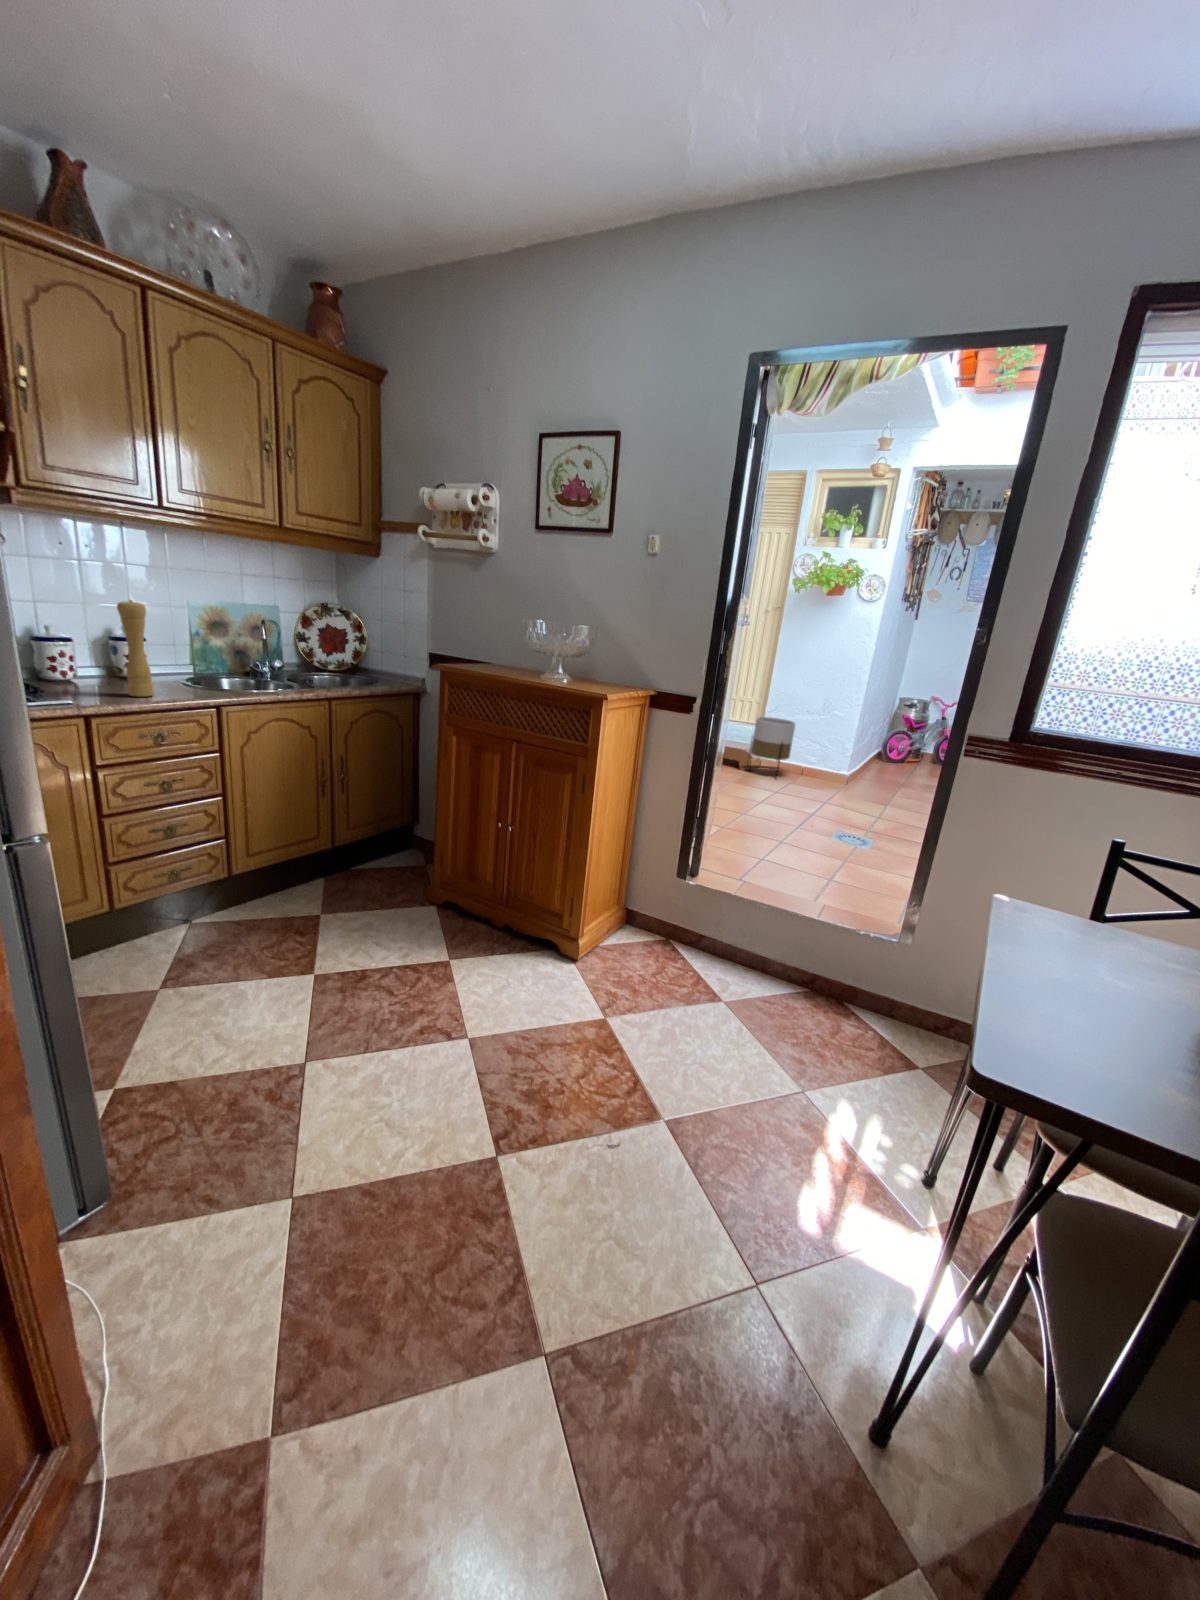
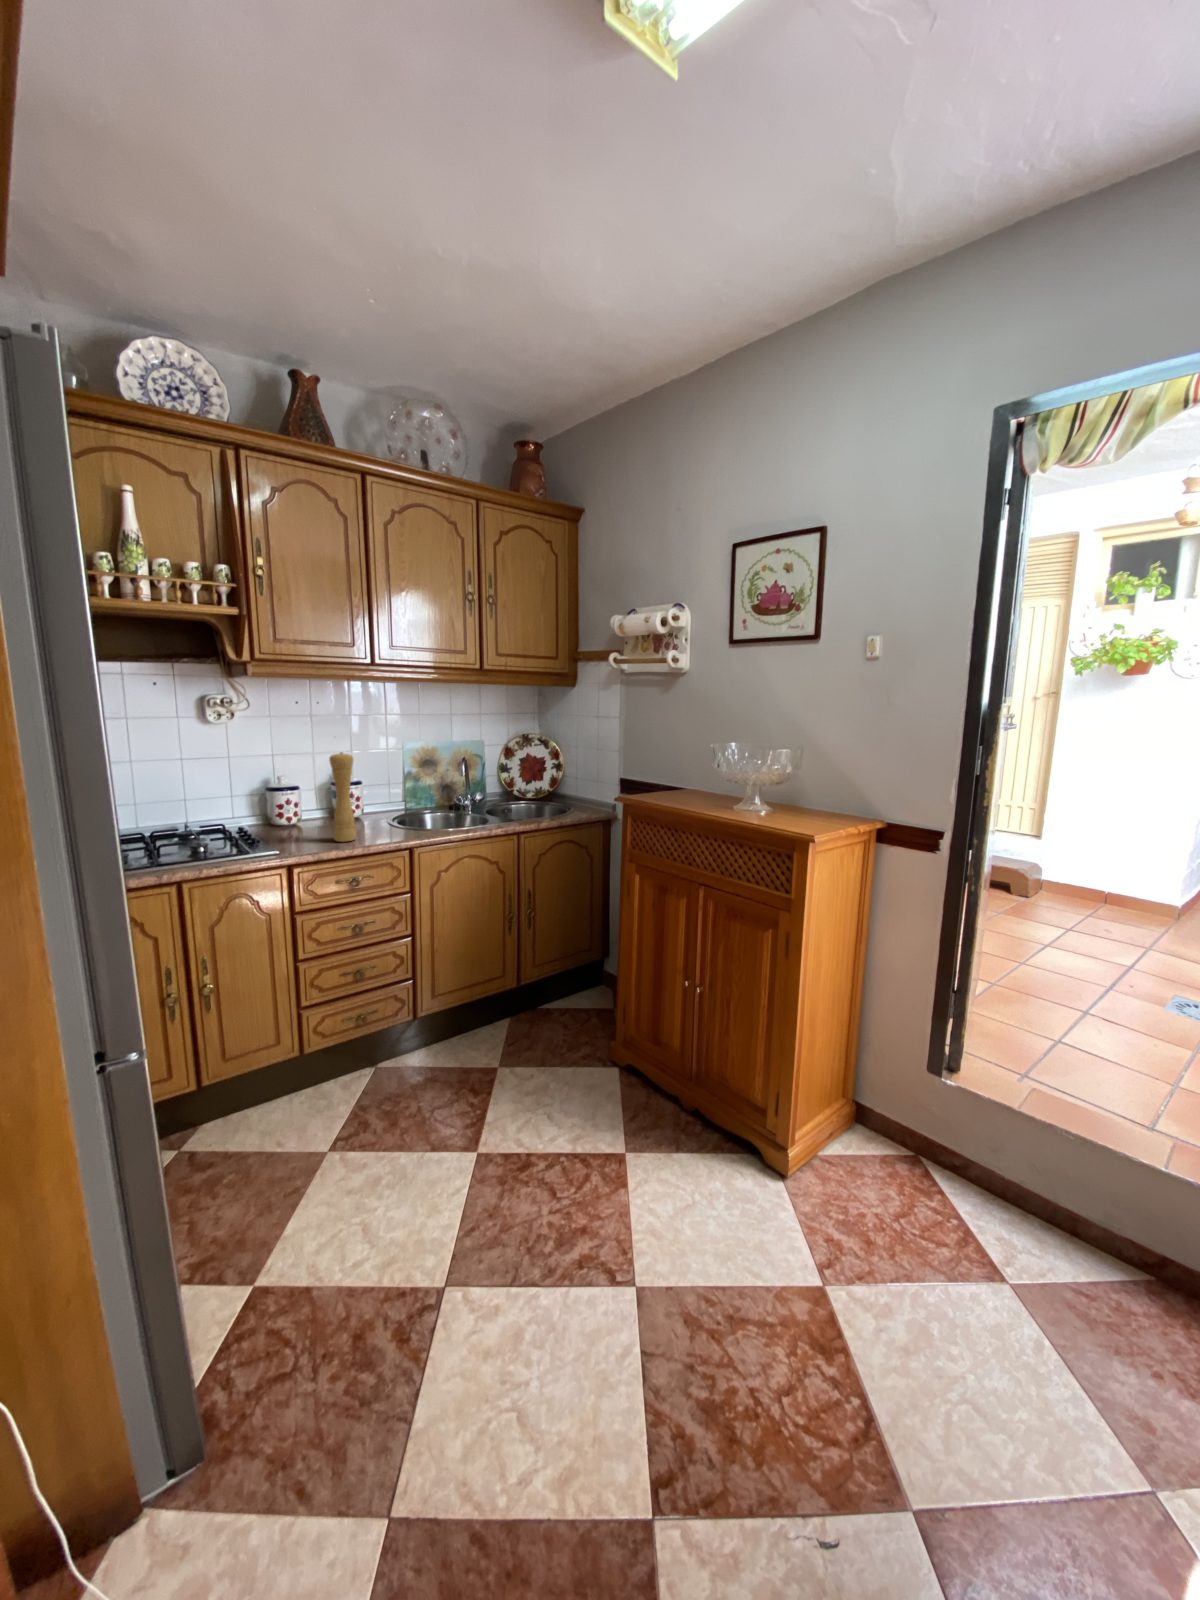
planter: present [750,717,796,768] -> none [1020,829,1090,909]

